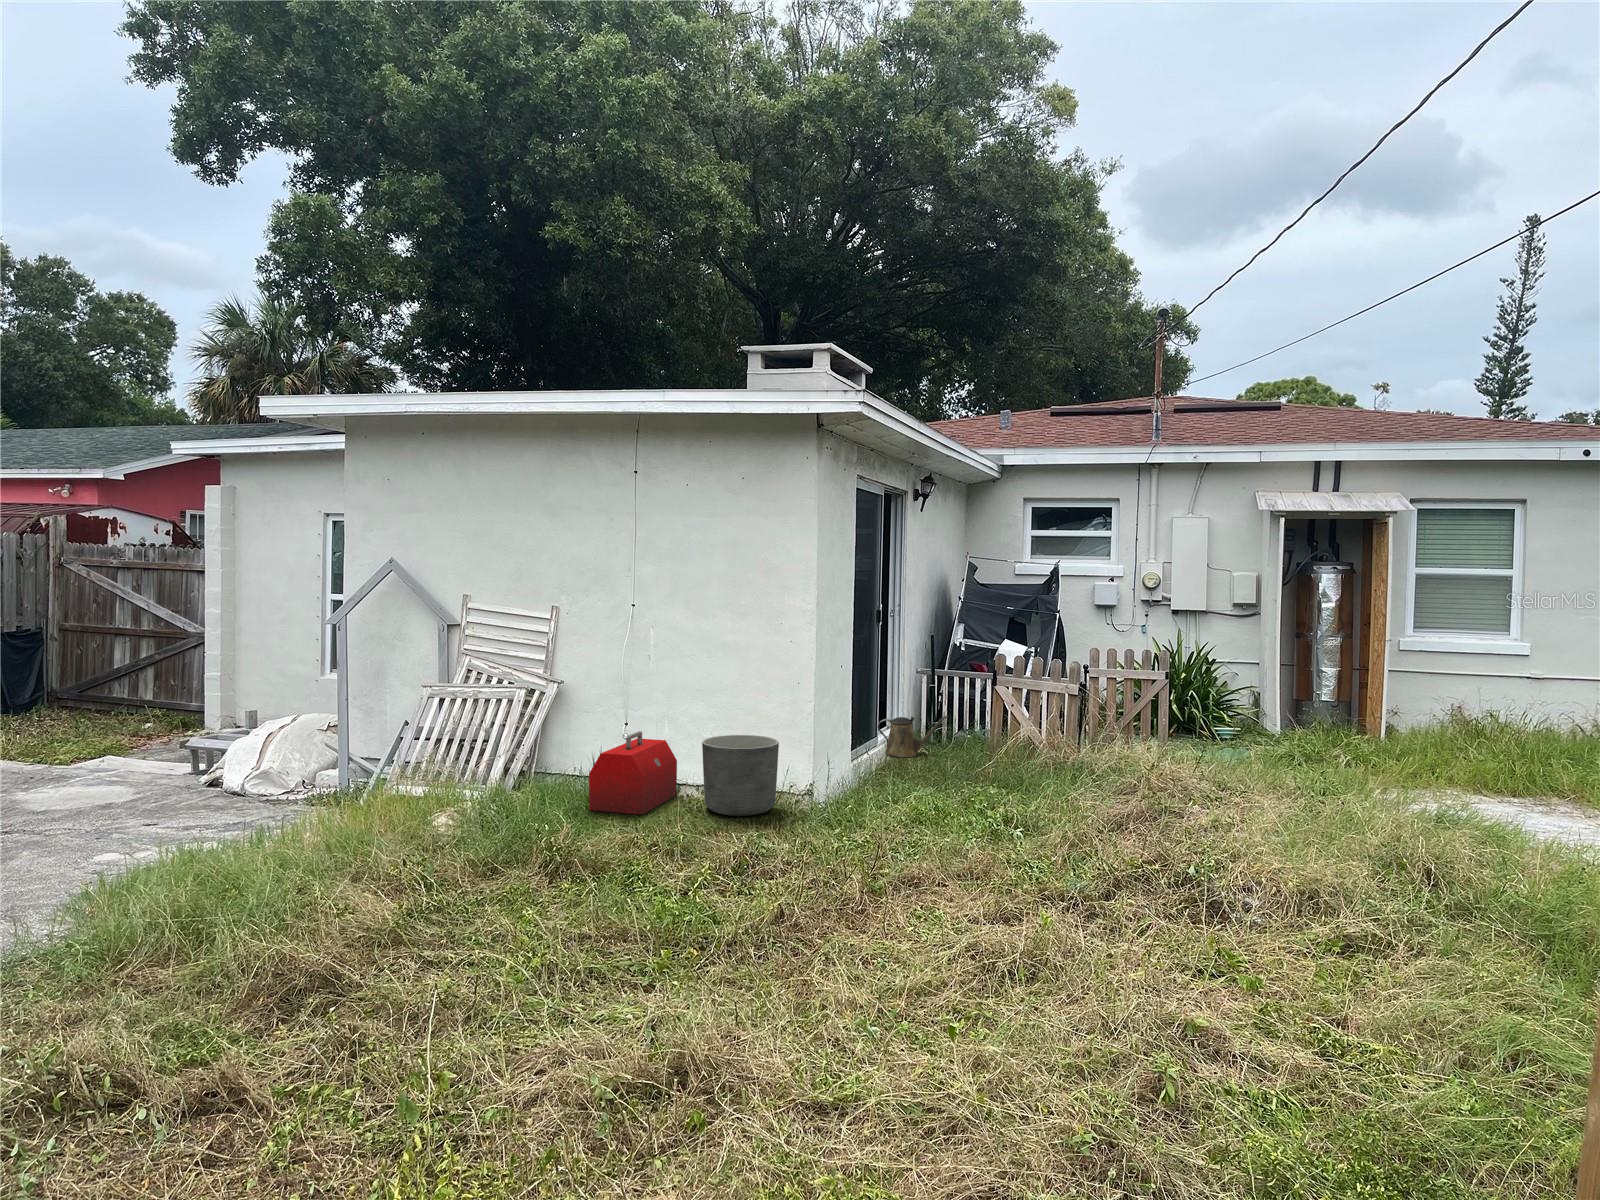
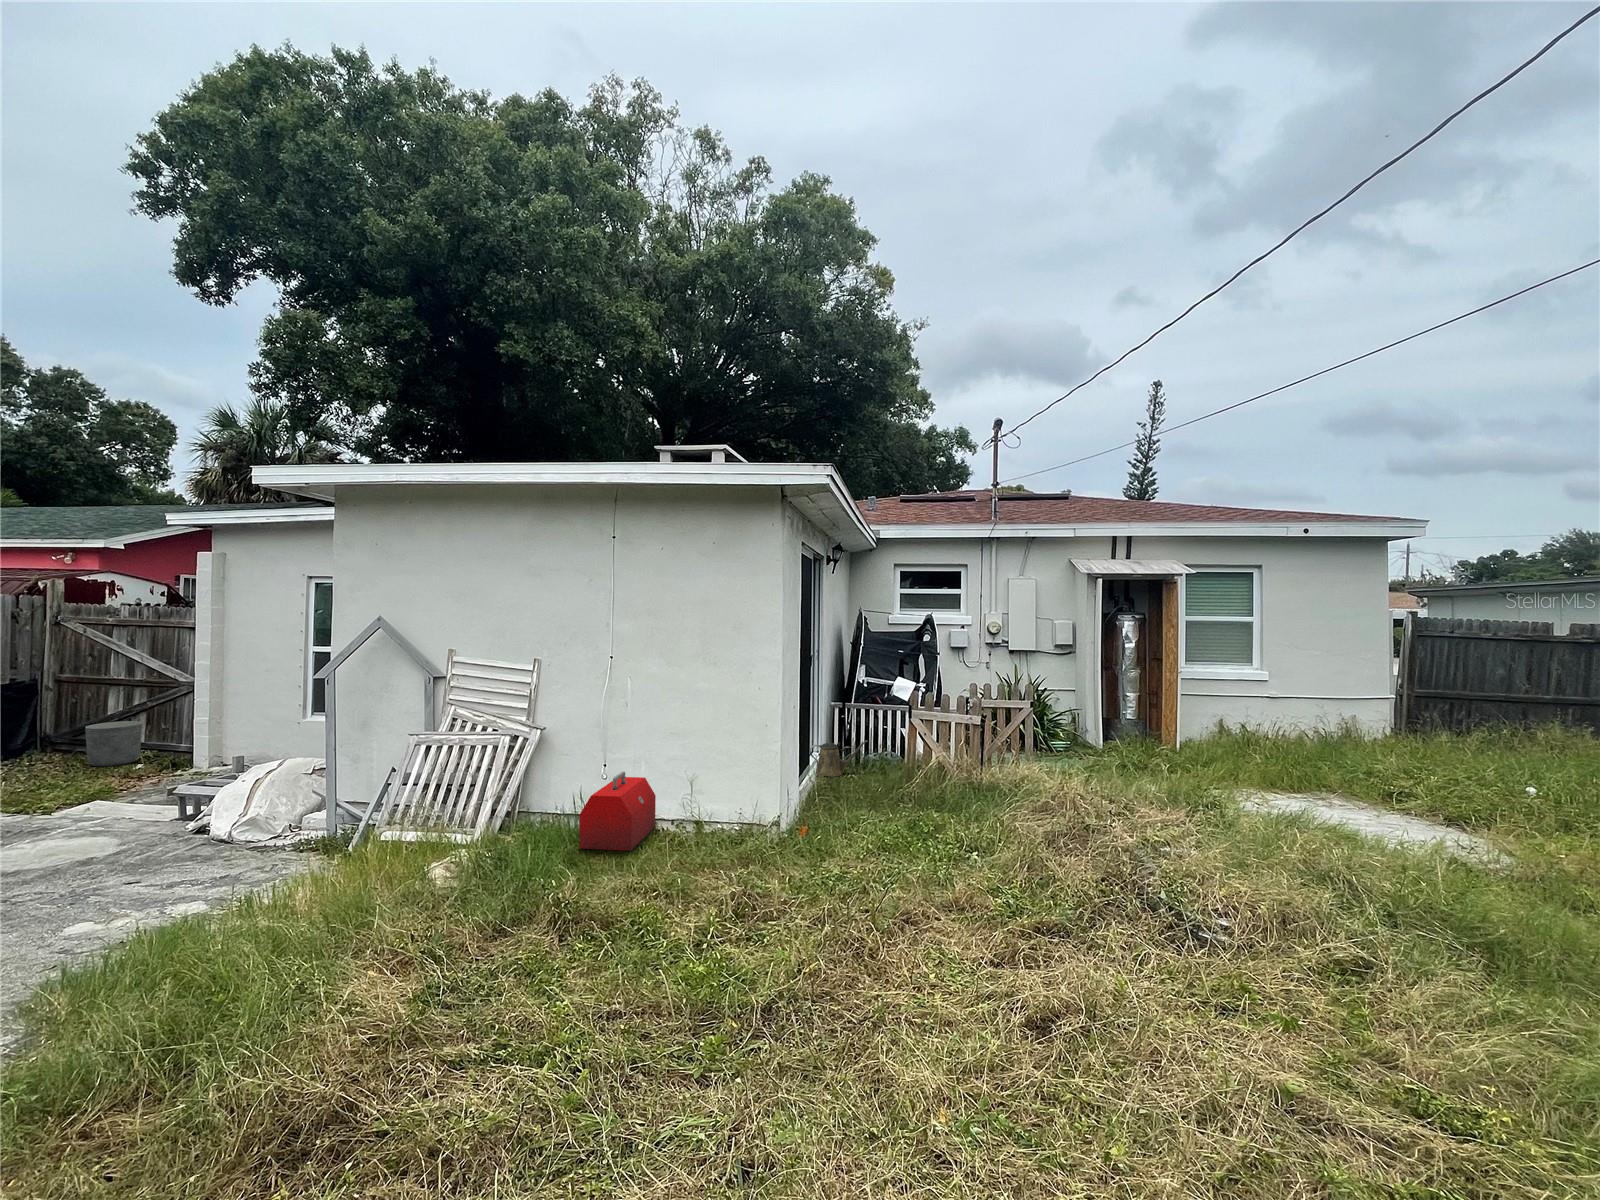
planter: present [702,735,779,816] -> present [85,721,142,766]

